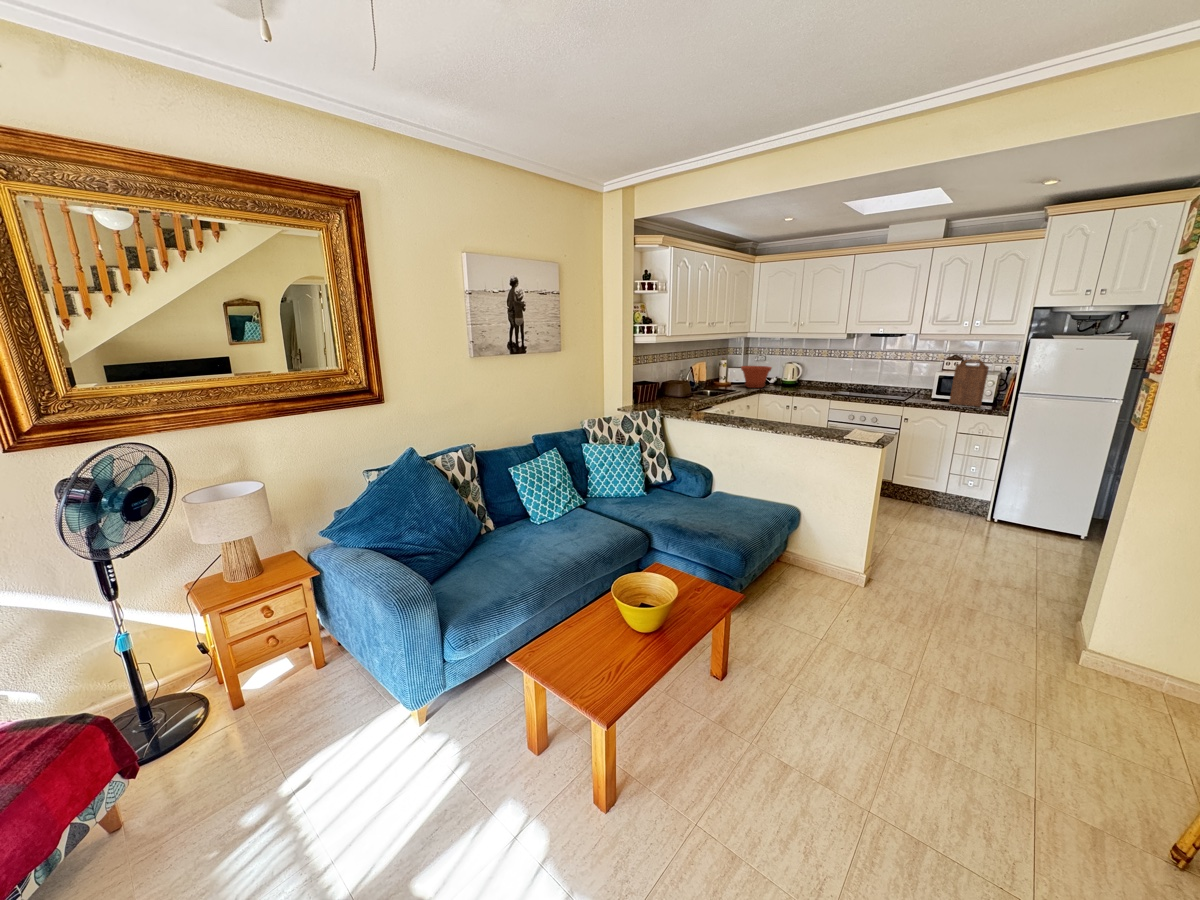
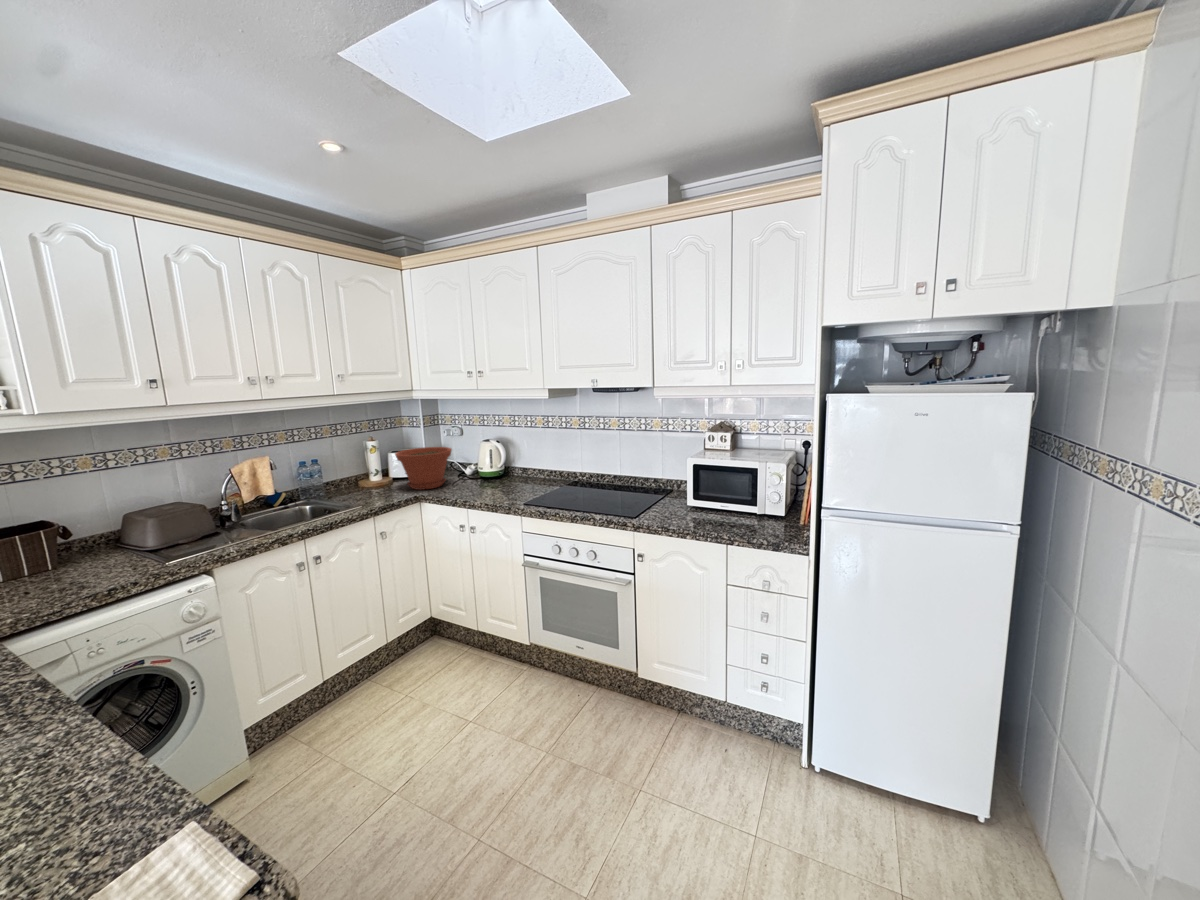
cutting board: present [949,359,989,407] -> none [709,435,763,529]

